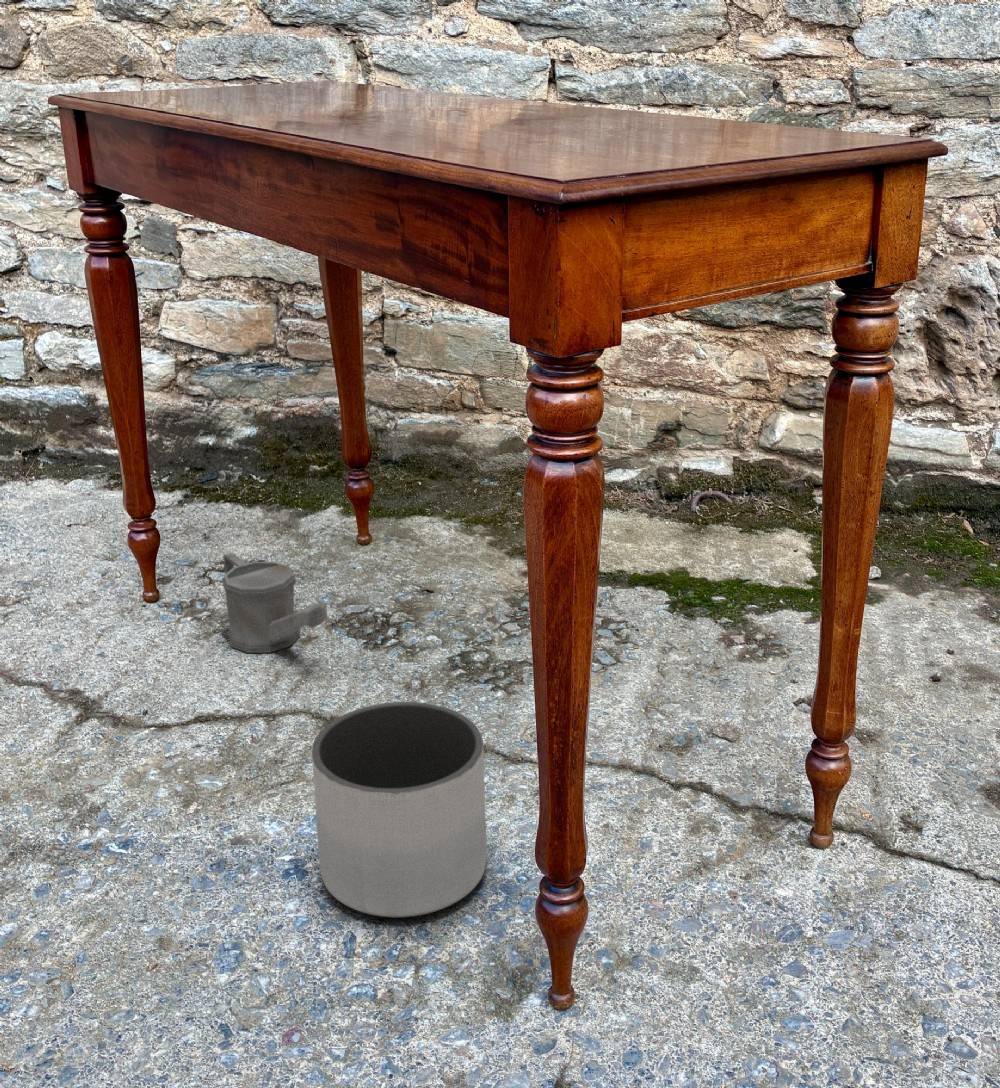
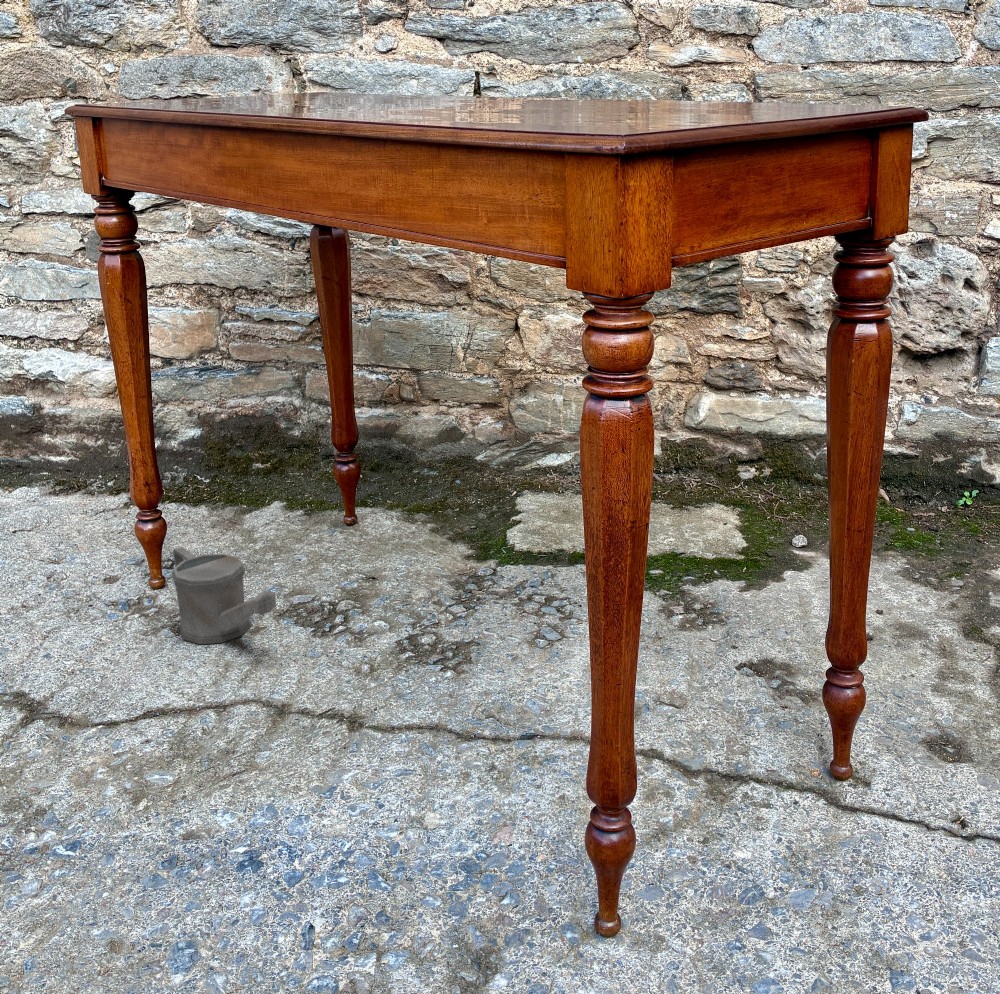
planter: present [312,702,487,918] -> none [263,683,444,904]

